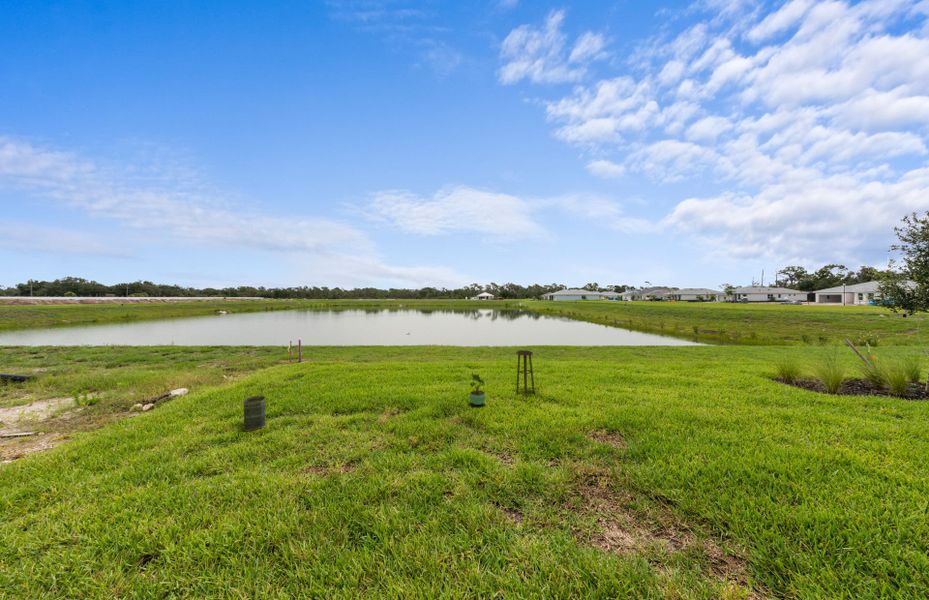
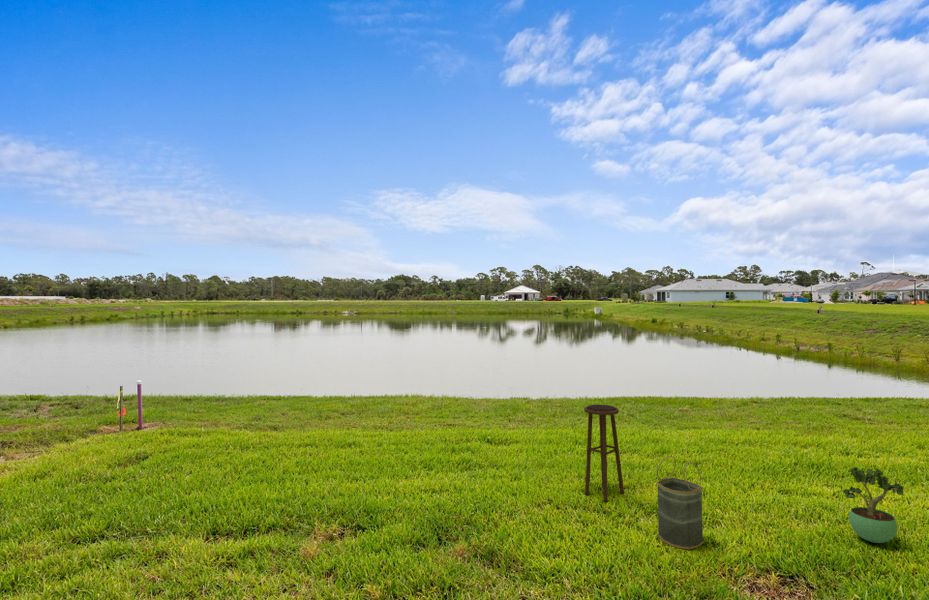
potted plant: present [470,373,486,405] -> present [843,467,904,543]
basket: present [243,391,266,431] -> present [657,456,704,550]

